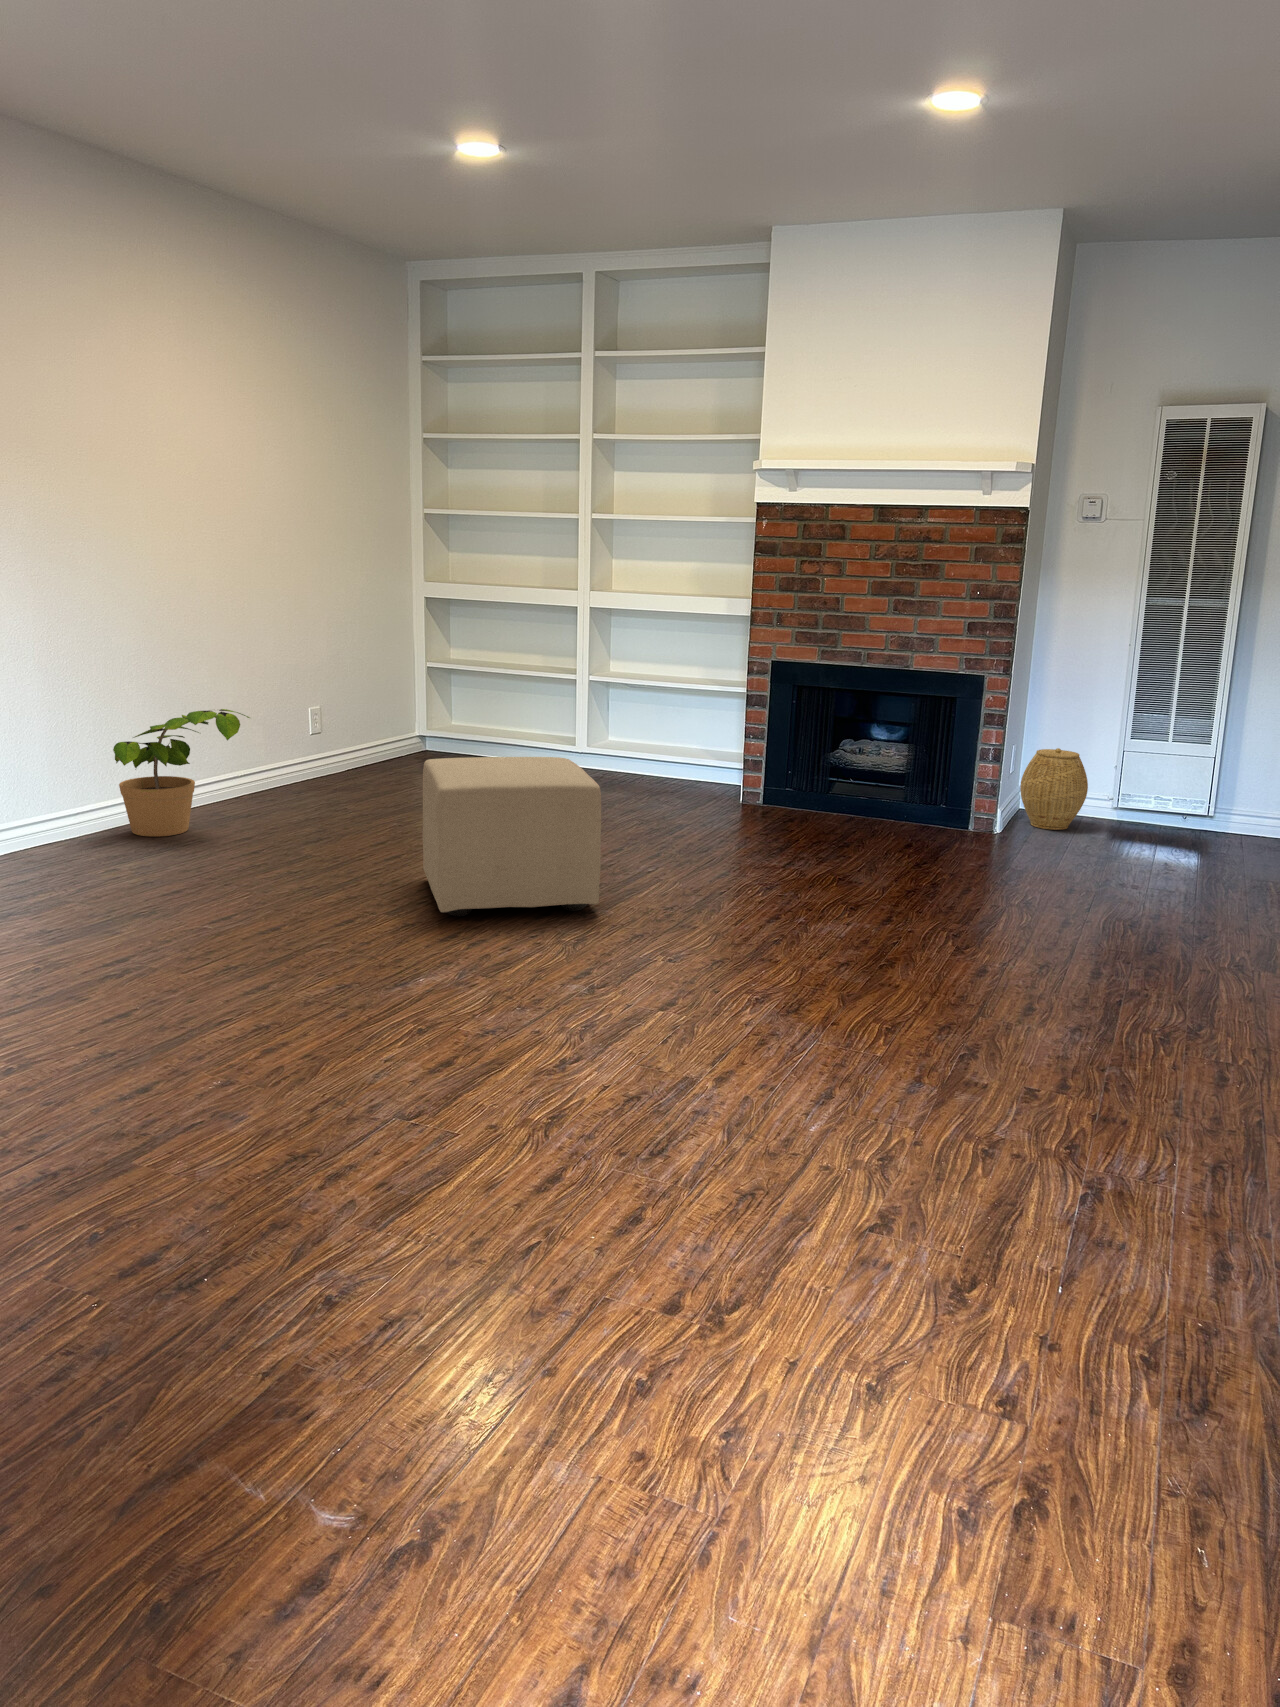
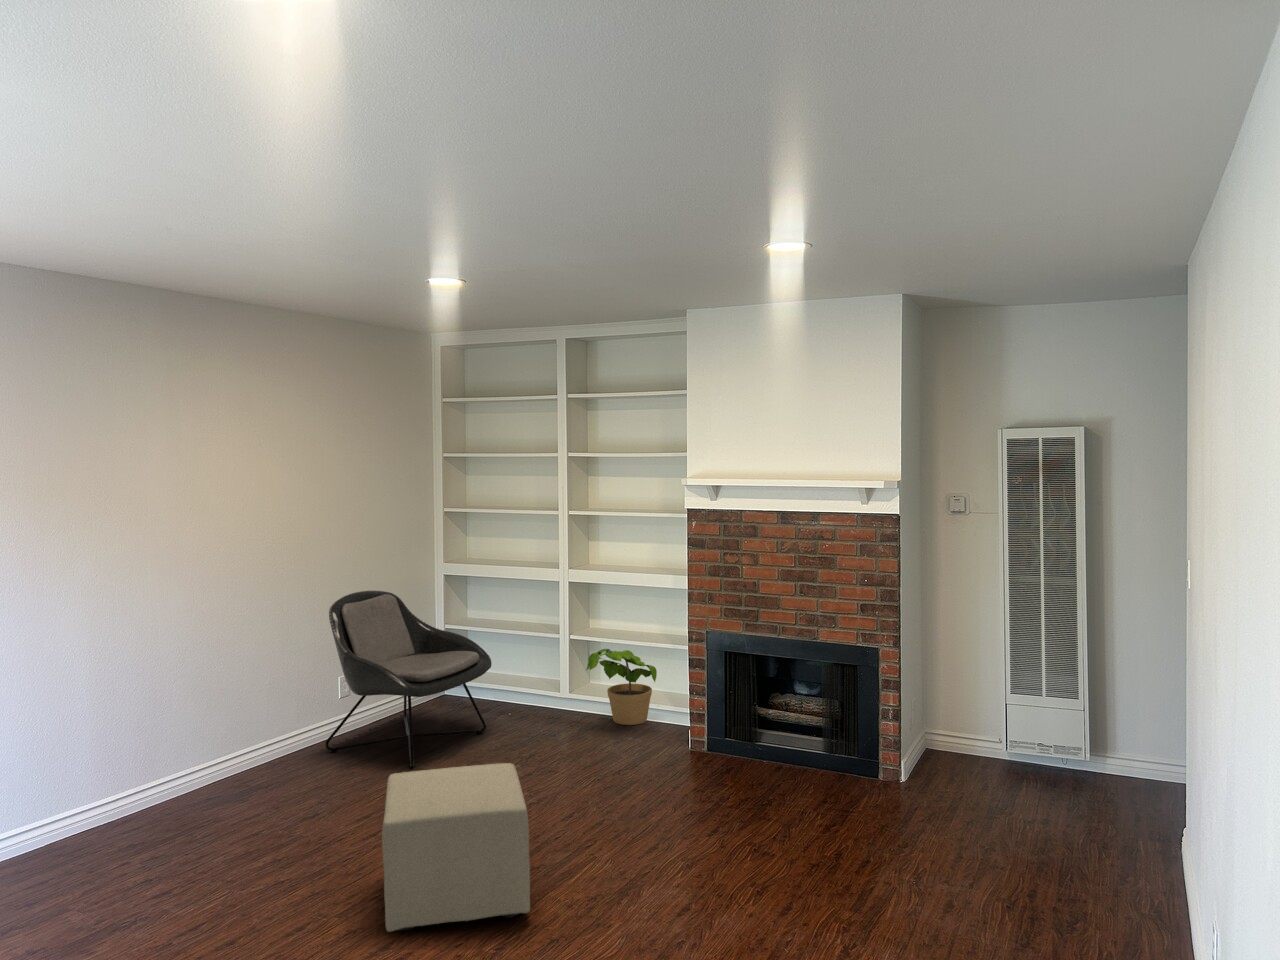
lounge chair: none [300,598,500,803] -> present [325,590,492,768]
potted plant: present [113,709,250,837] -> present [586,649,657,725]
woven basket: present [1020,748,1088,830] -> none [921,701,978,773]

